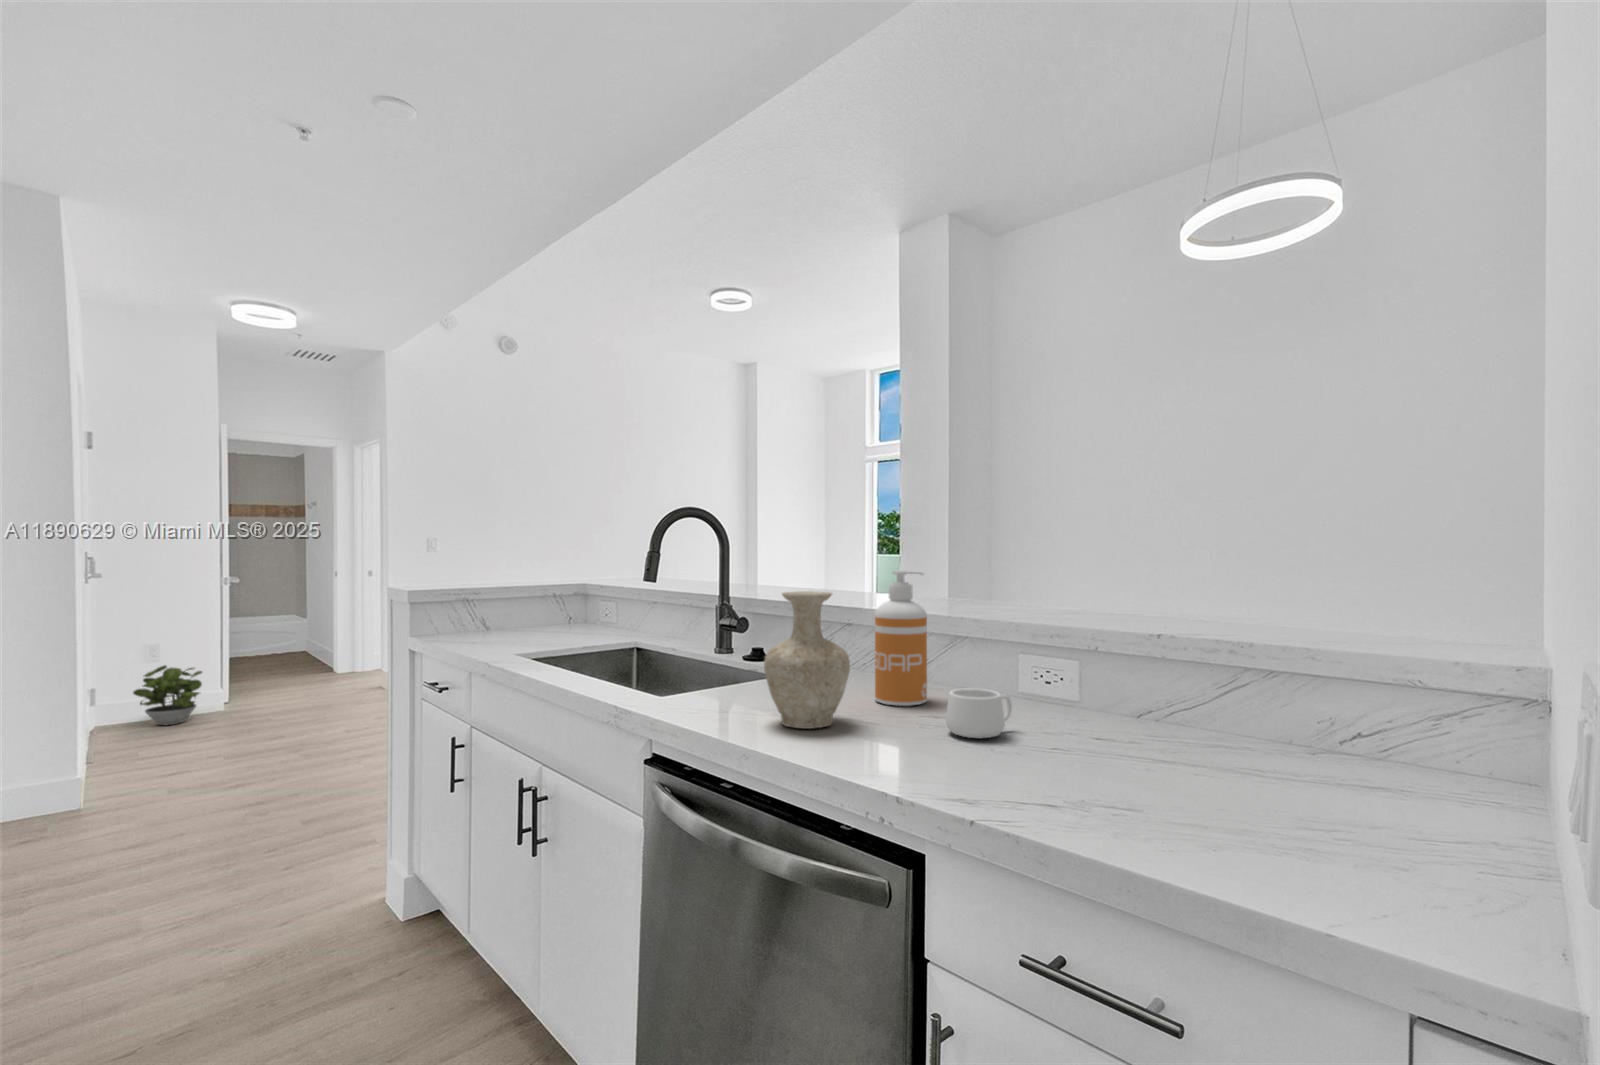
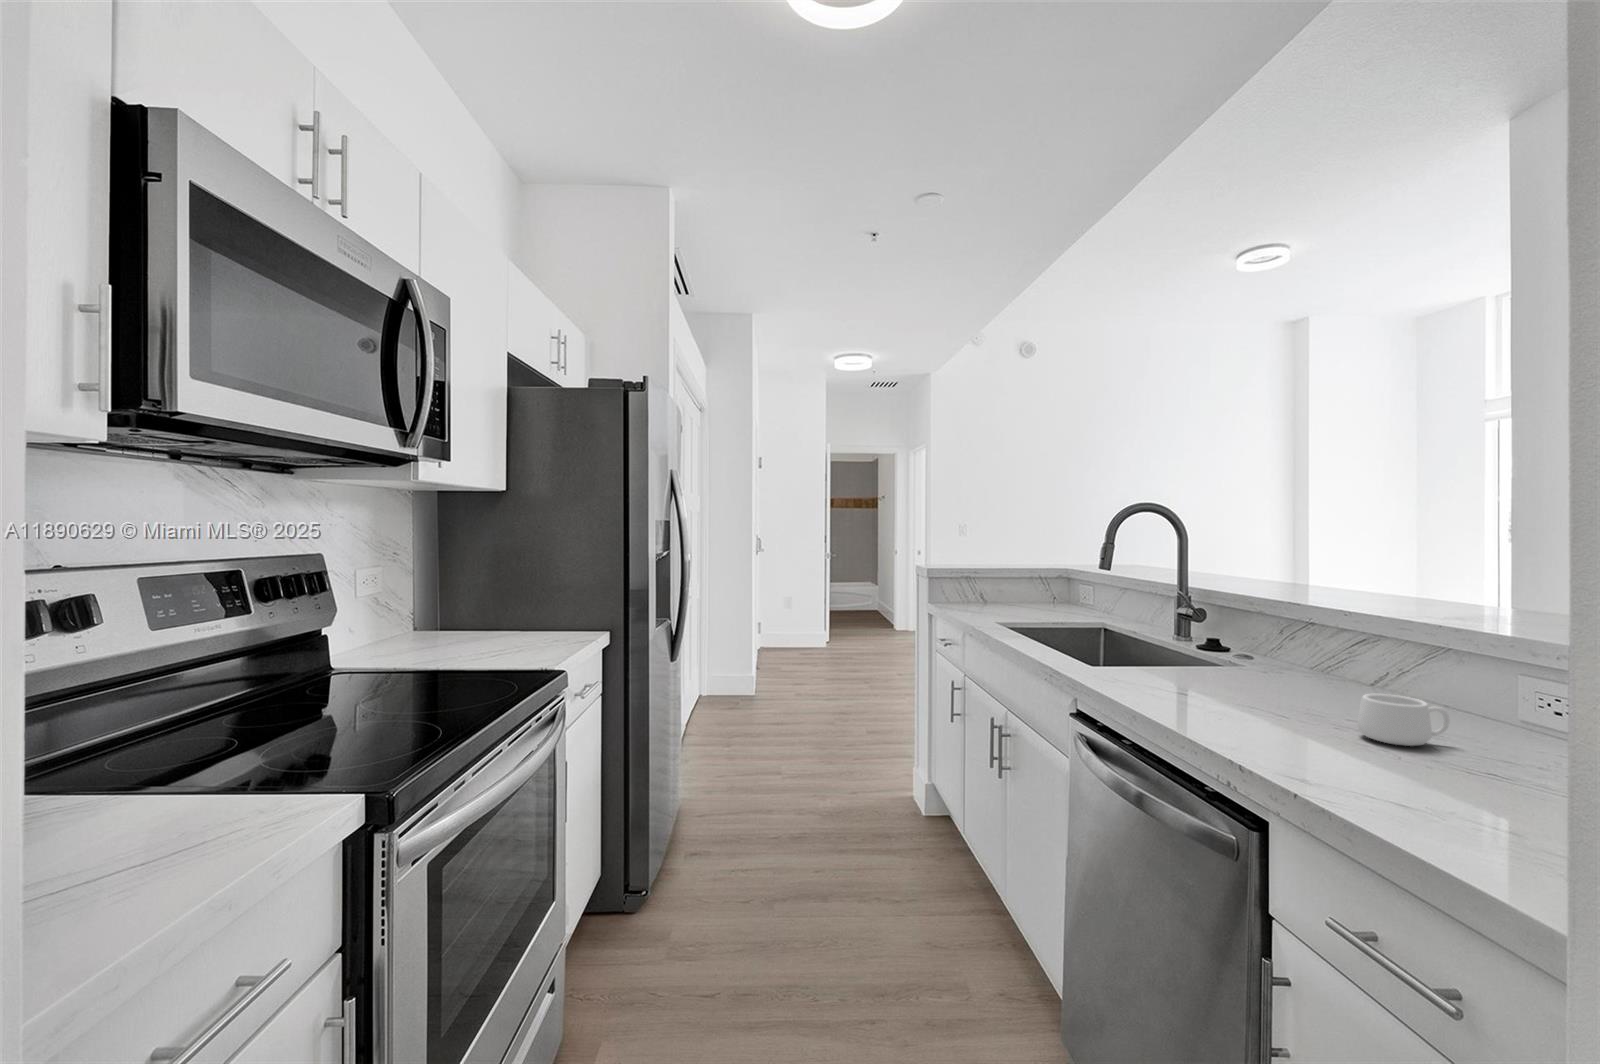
soap dispenser: present [875,570,927,706] -> none [1306,572,1372,708]
vase: present [764,591,850,729] -> none [1170,586,1258,709]
potted plant: present [133,665,202,725] -> none [776,612,813,654]

